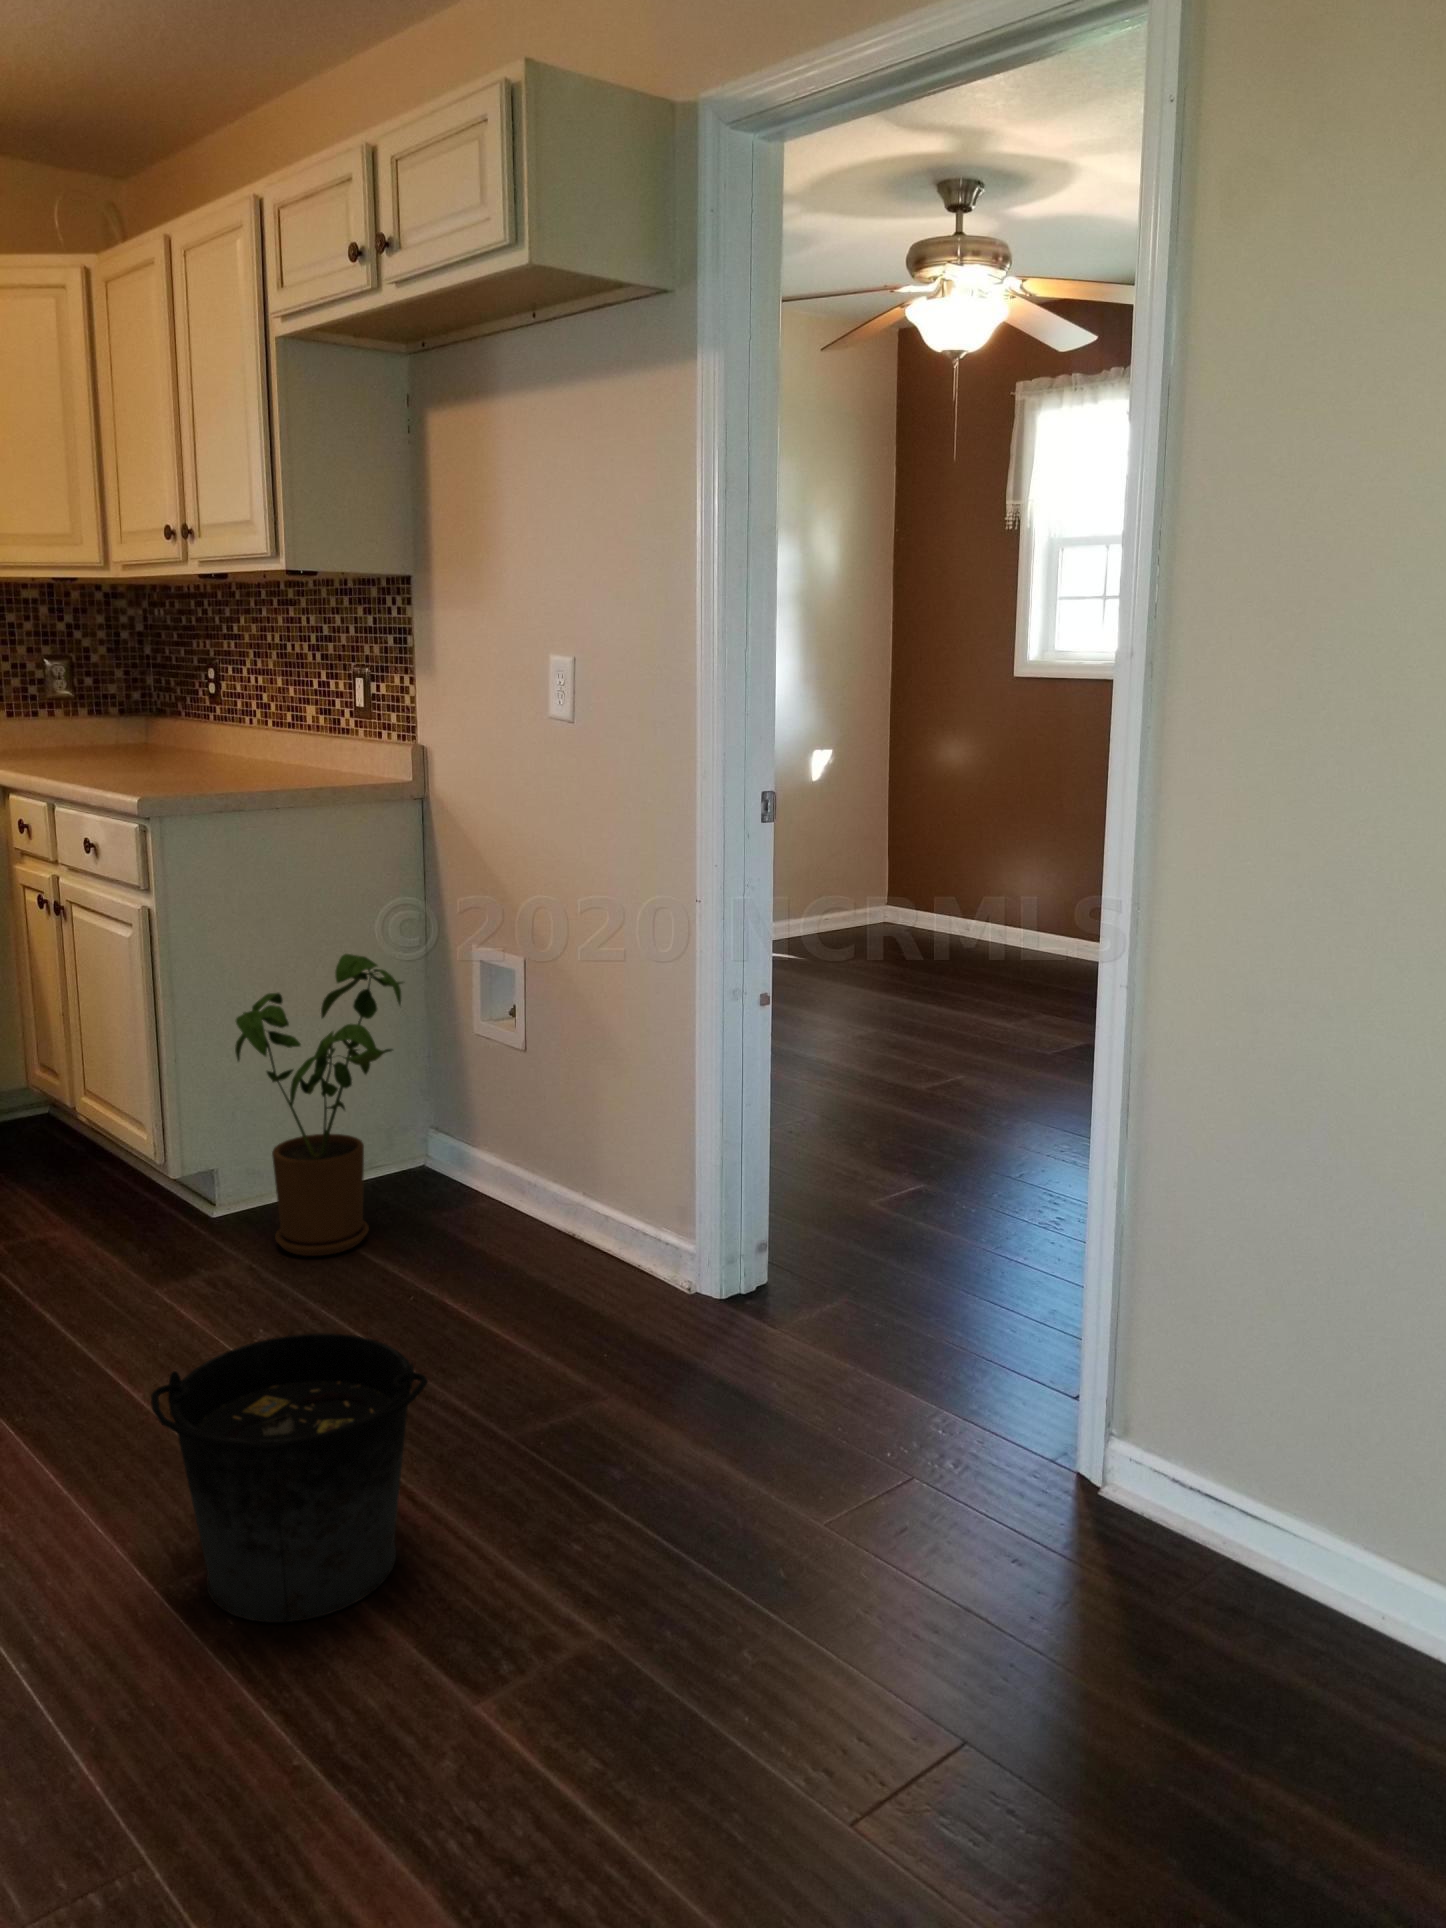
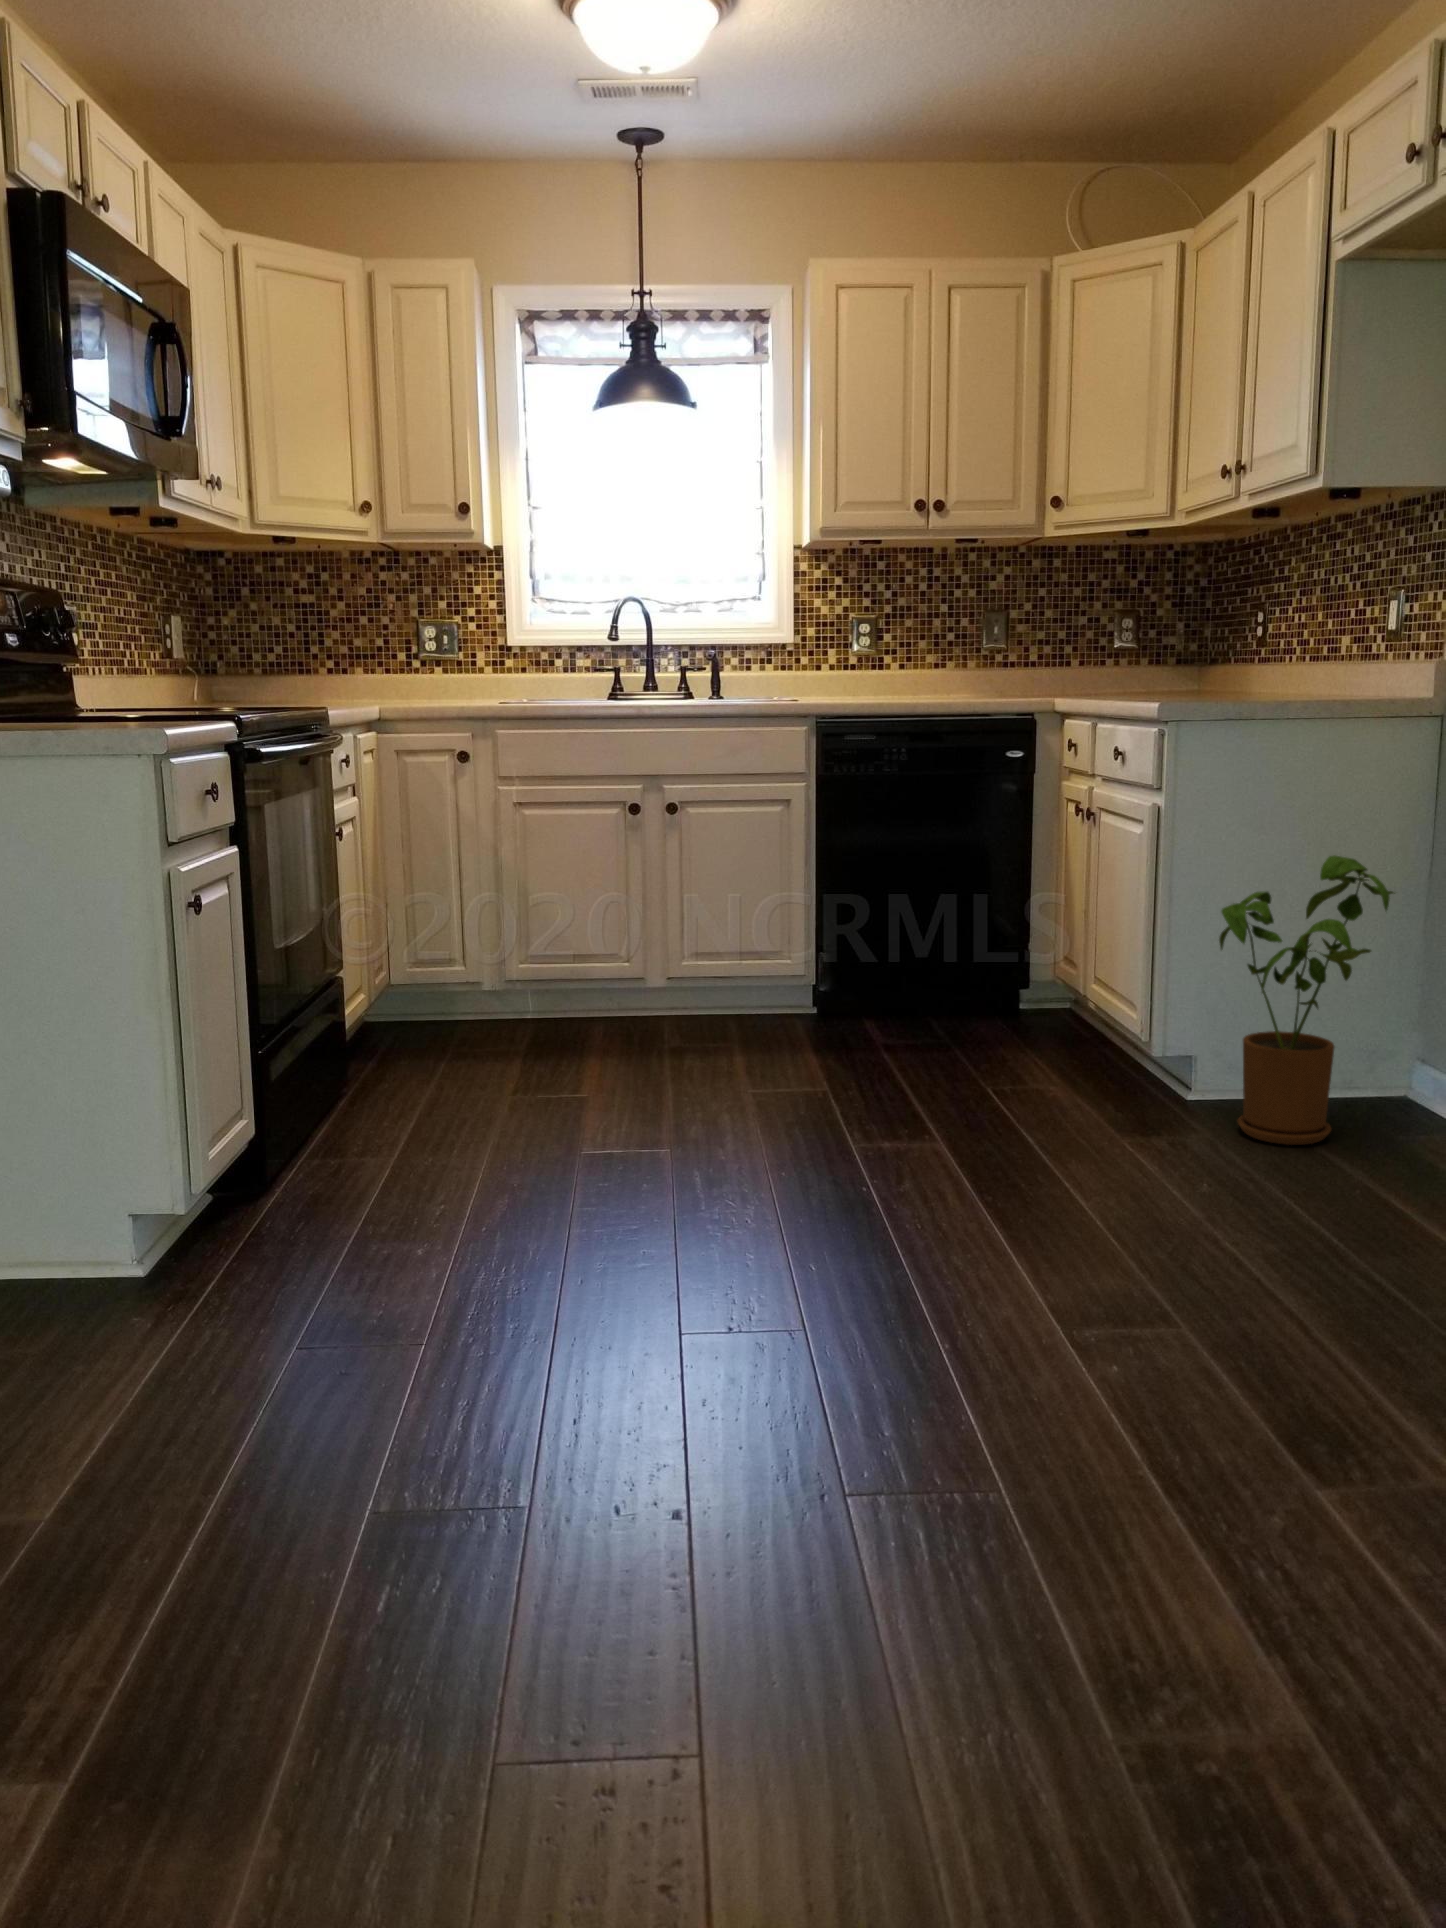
bucket: present [151,1333,428,1622] -> none [1066,1145,1317,1391]

